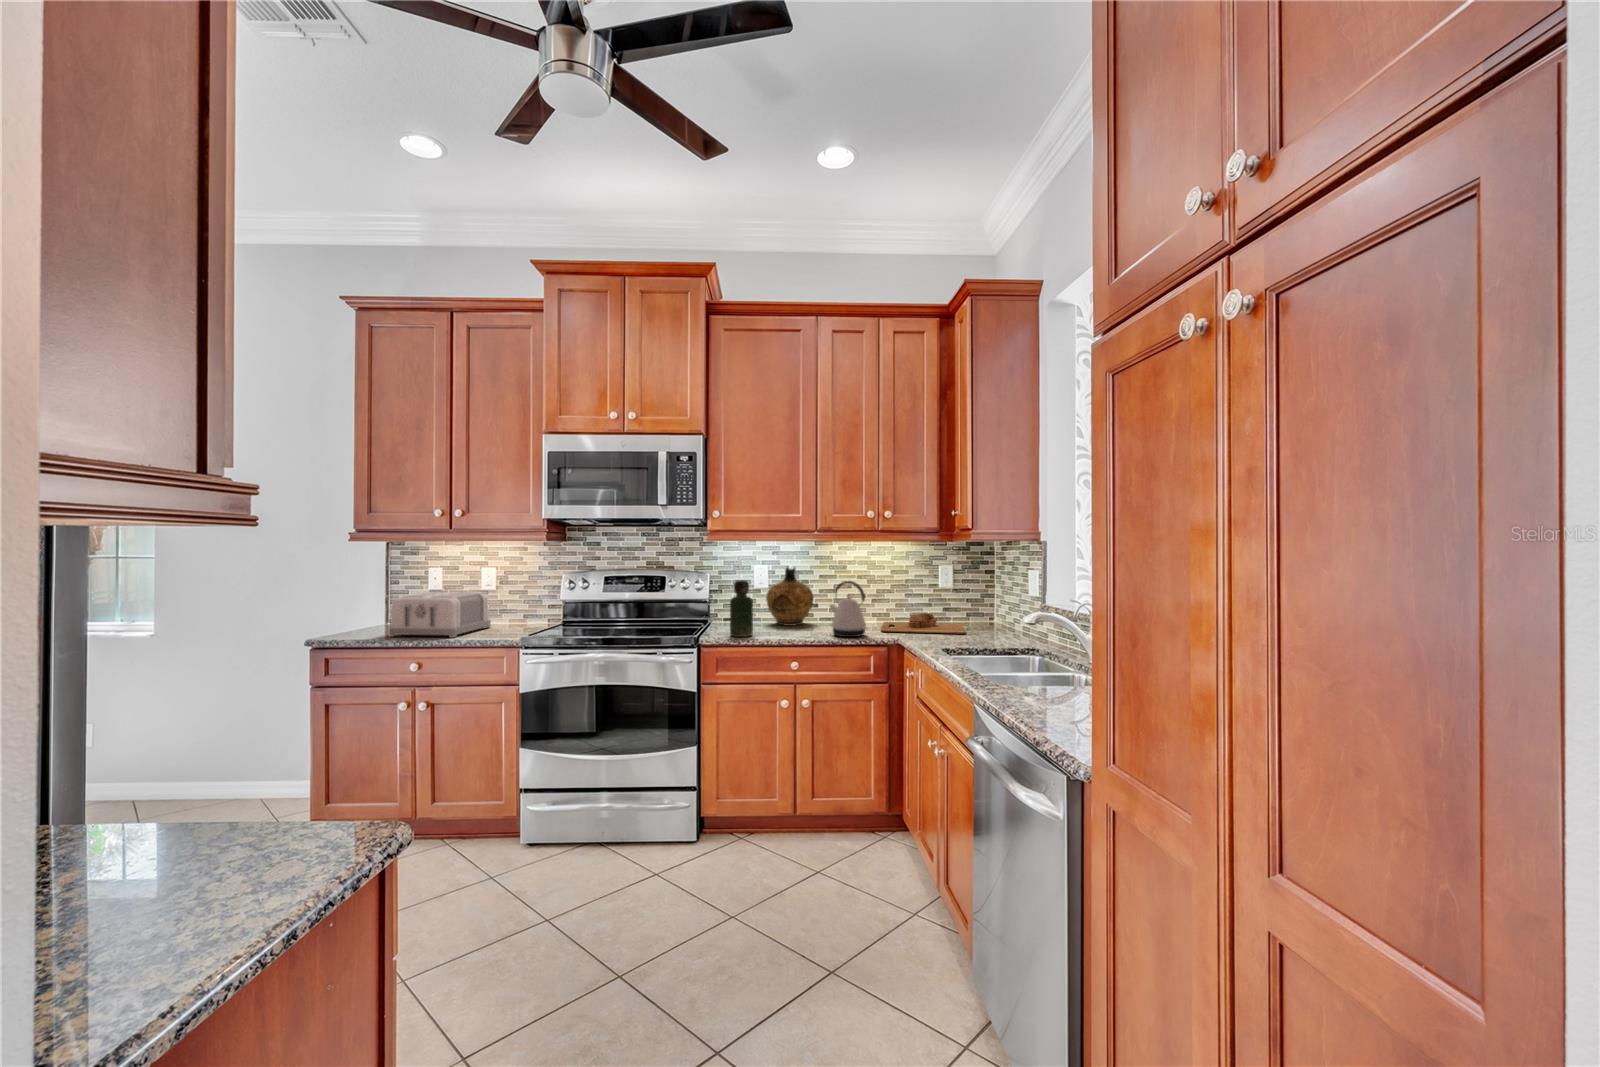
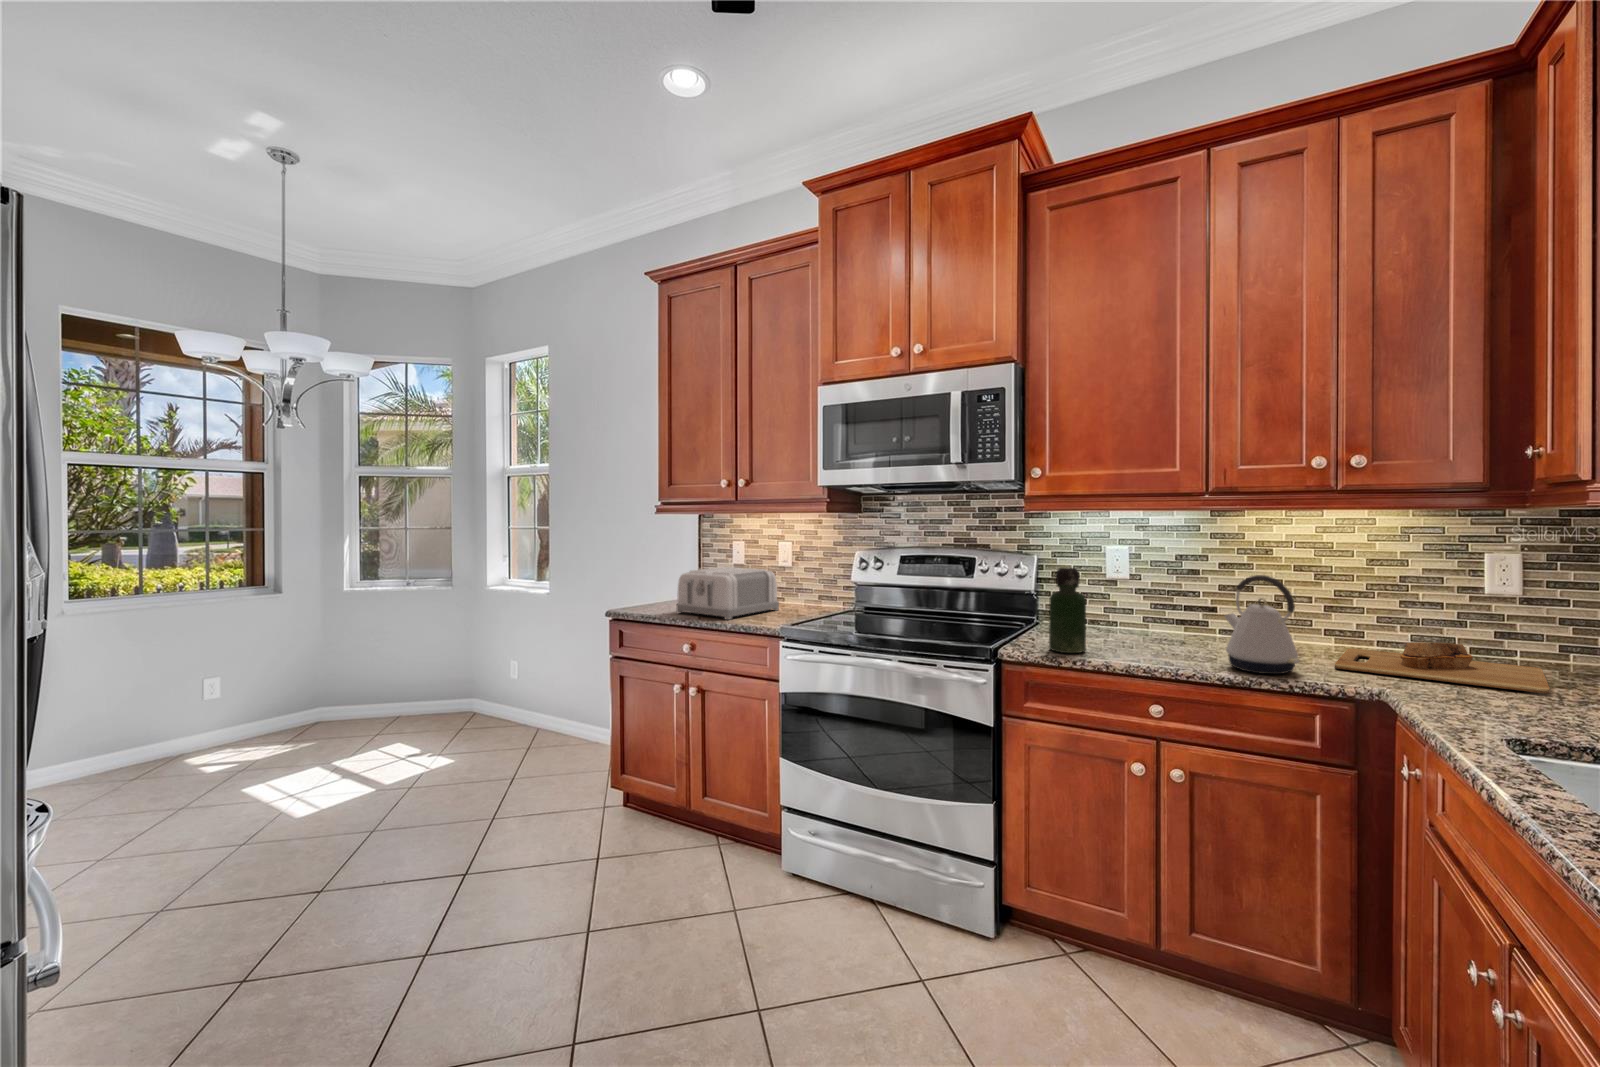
ceramic jug: present [766,567,814,626] -> none [1123,547,1206,640]

